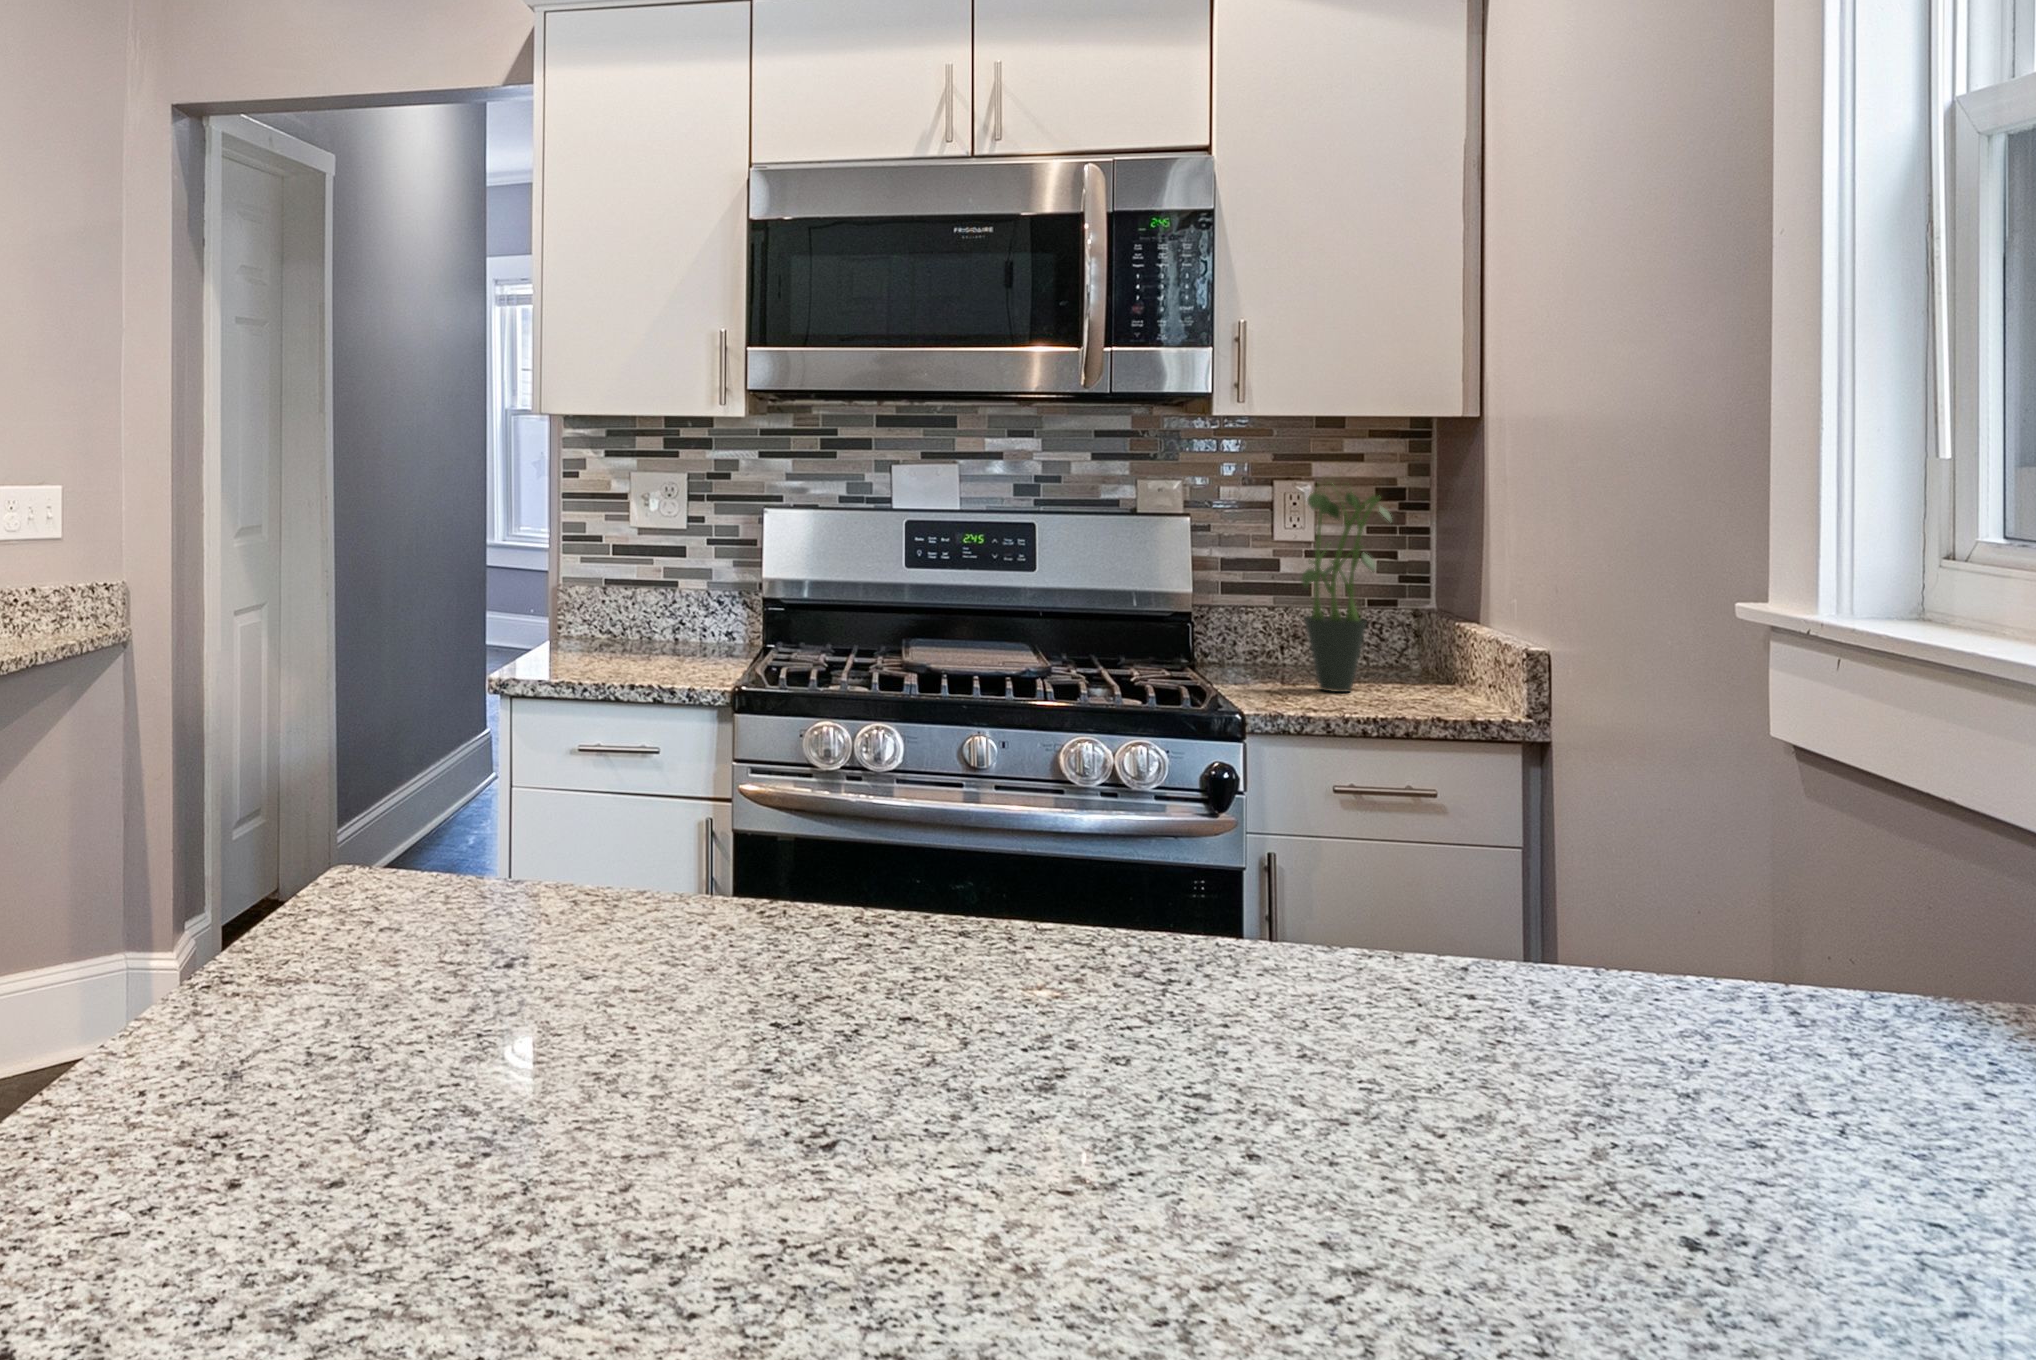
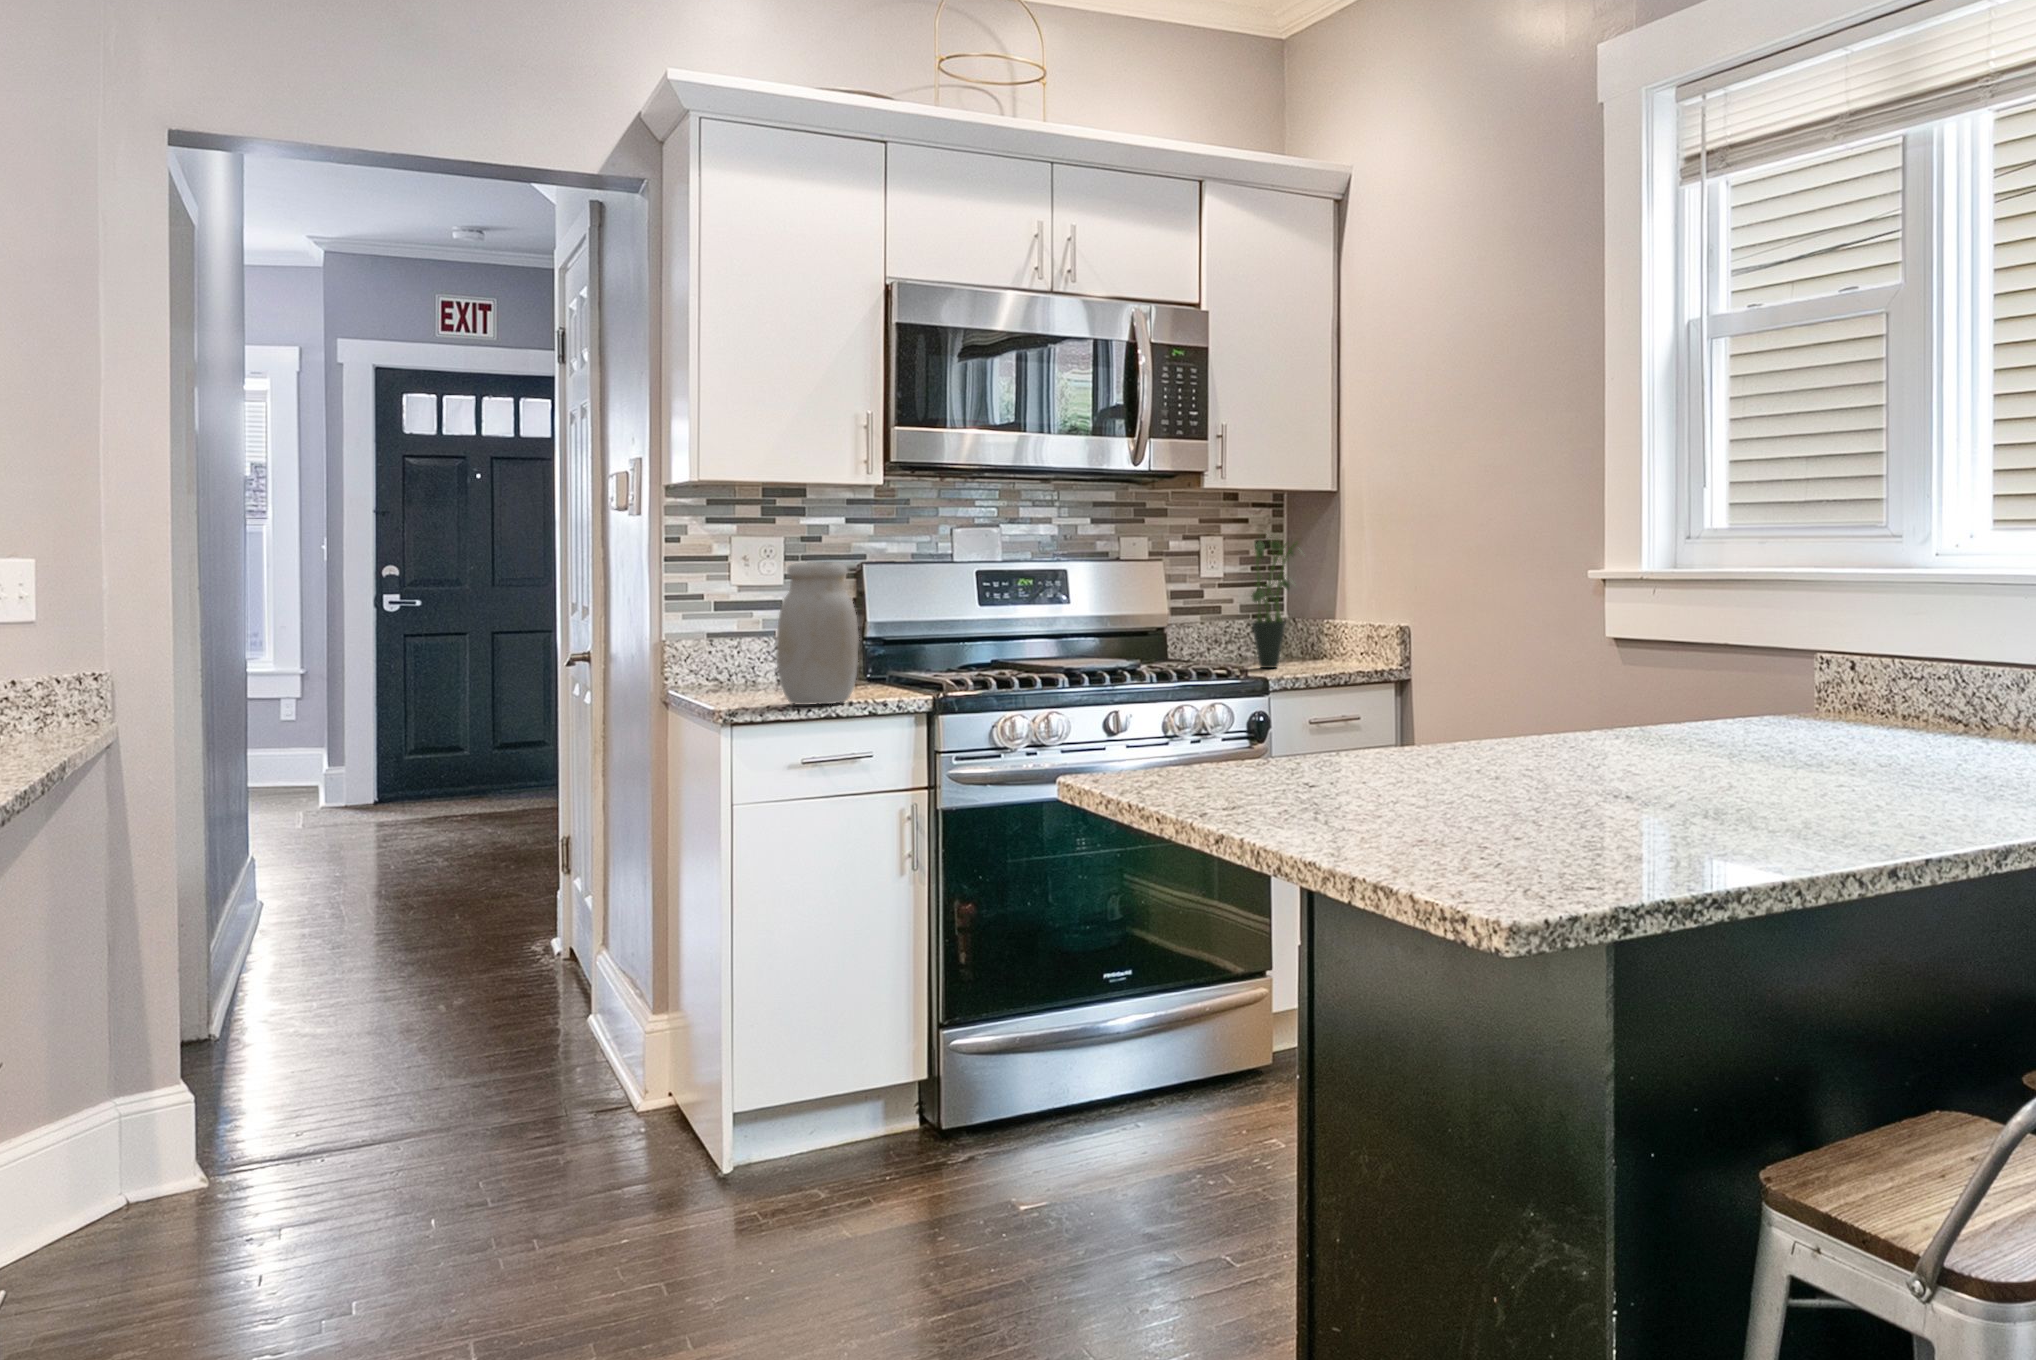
jar: none [581,512,670,680] -> present [776,562,859,705]

